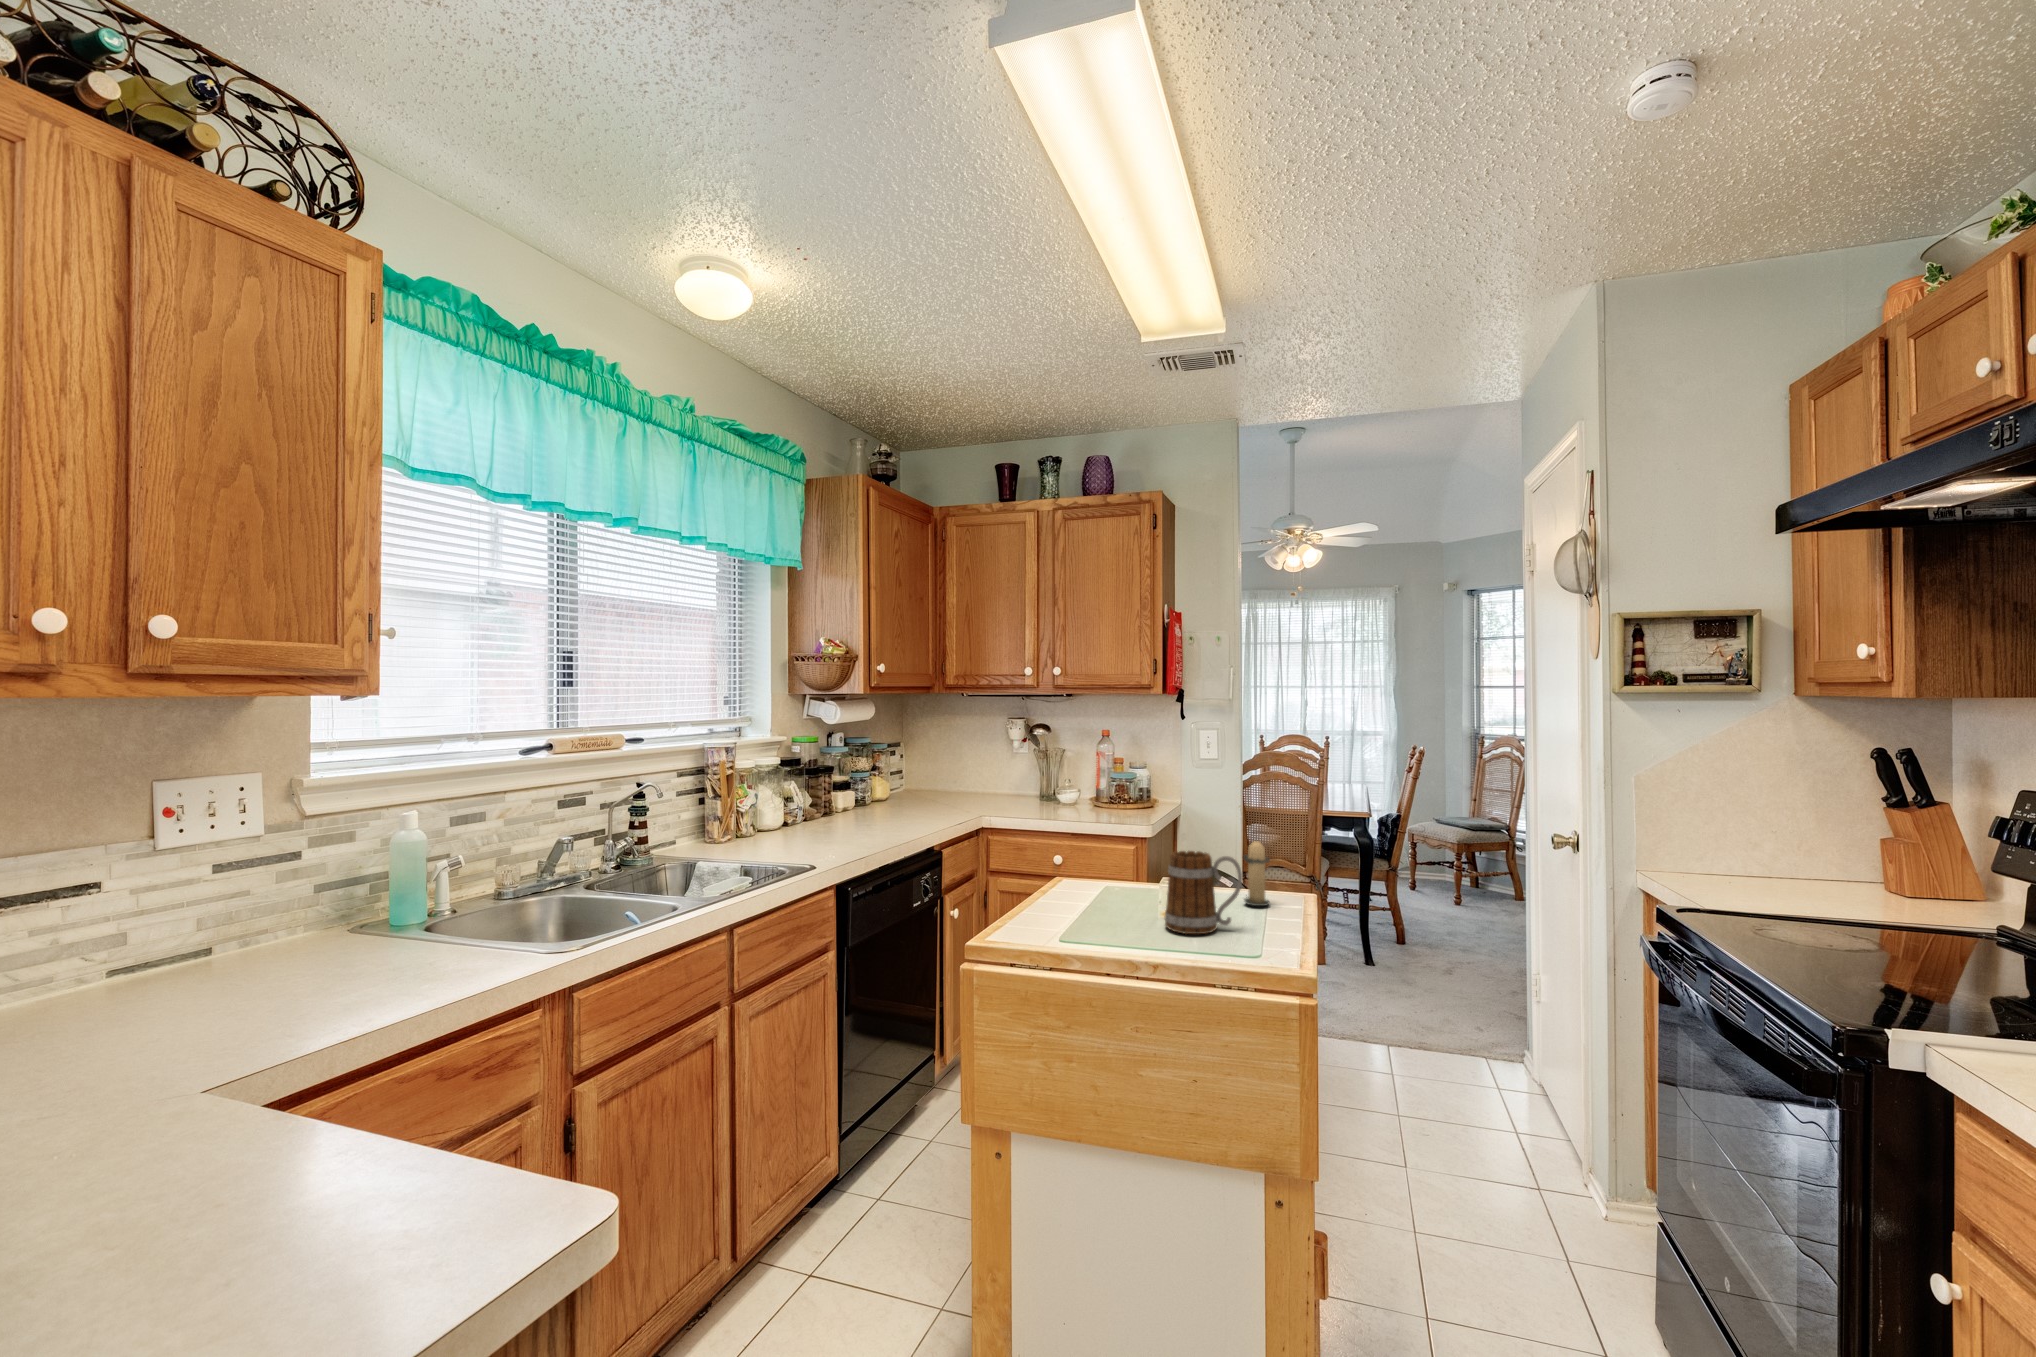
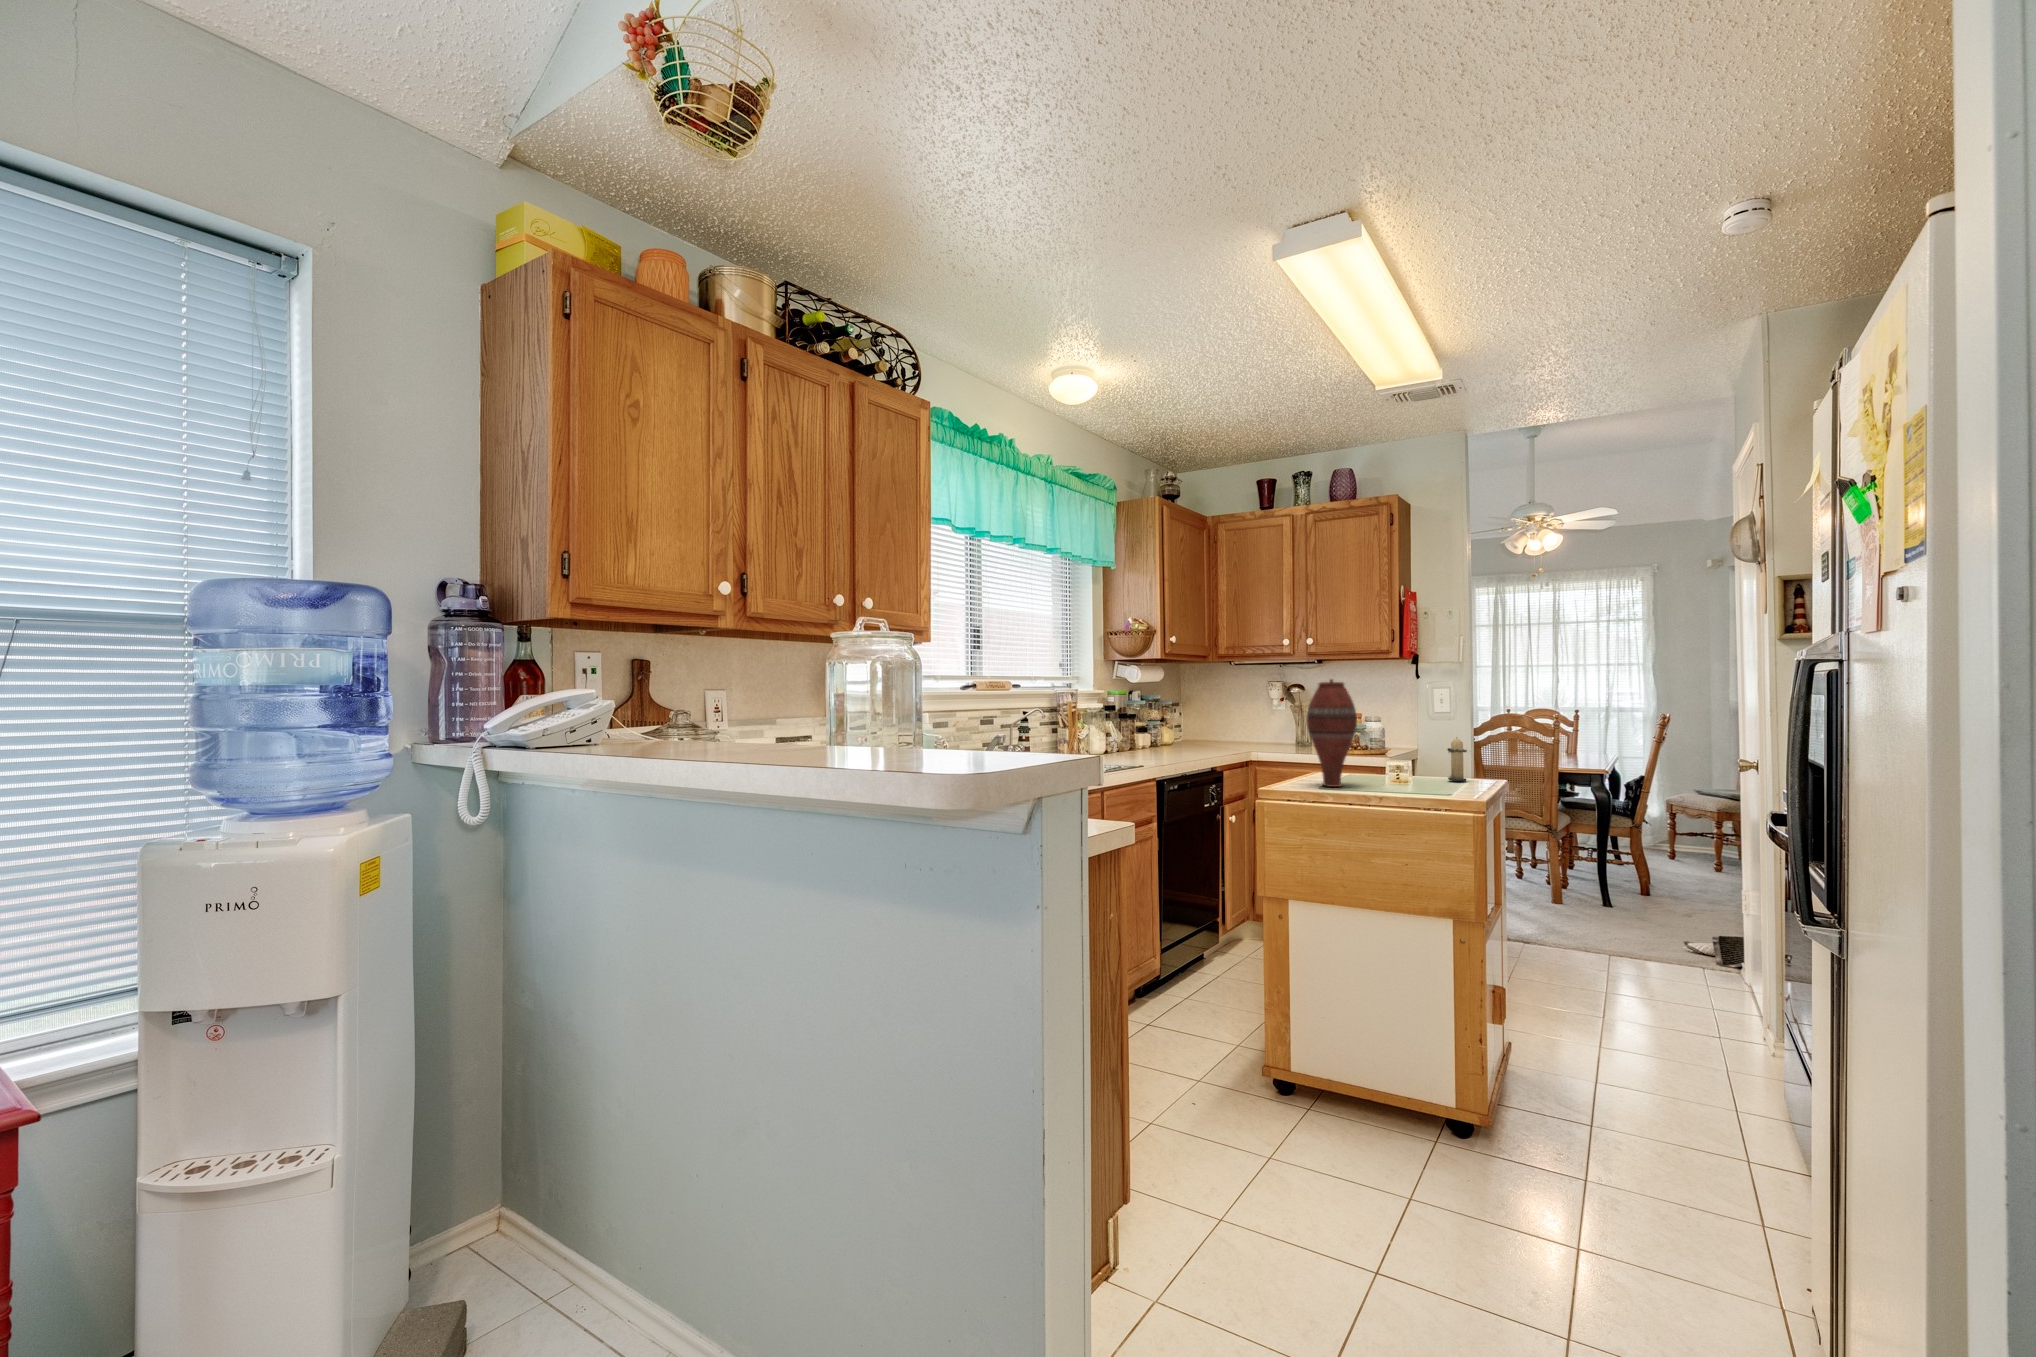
vase: none [1043,757,1119,930] -> present [1306,679,1357,787]
mug: present [1165,851,1242,934] -> none [1389,739,1442,789]

